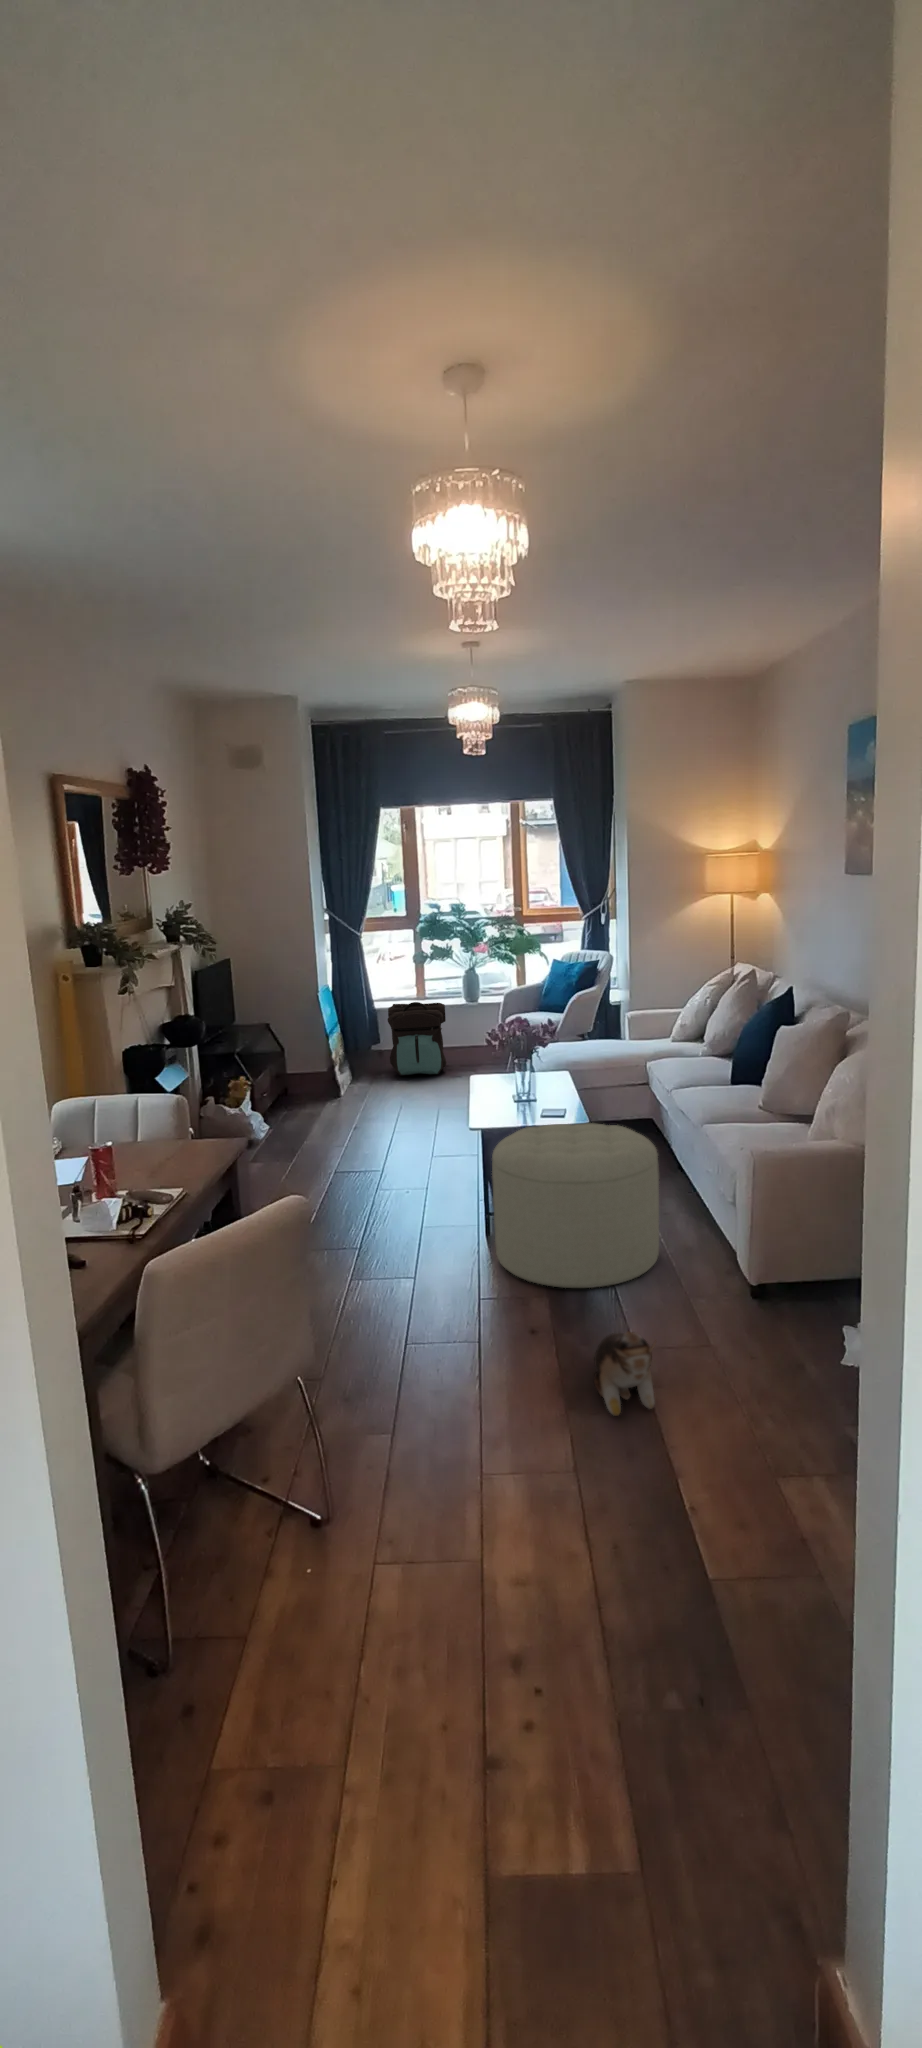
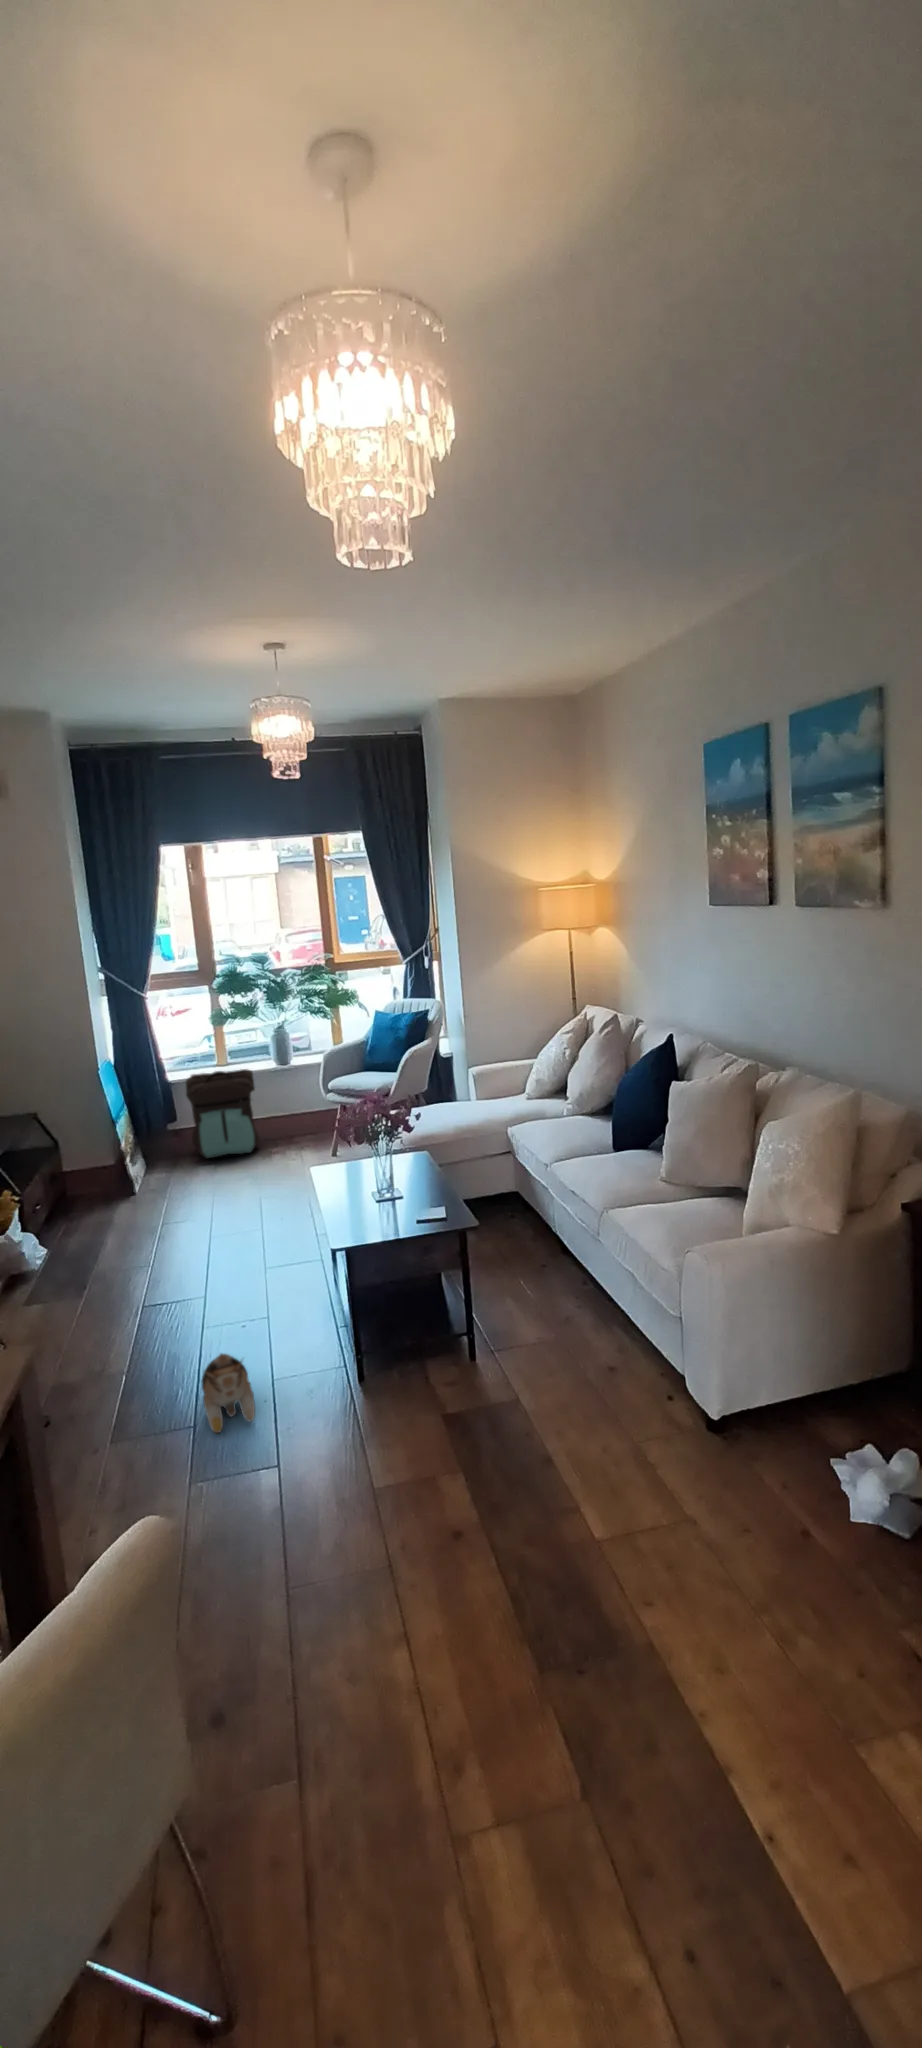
ottoman: present [492,1123,659,1288] -> none [367,1230,584,1461]
plush toy: present [594,1332,656,1416] -> present [202,1354,255,1433]

